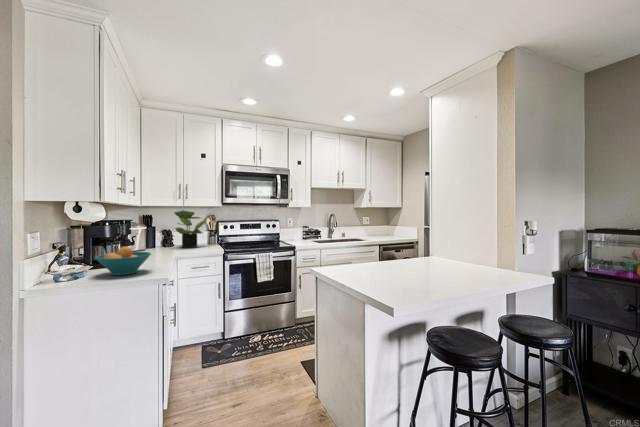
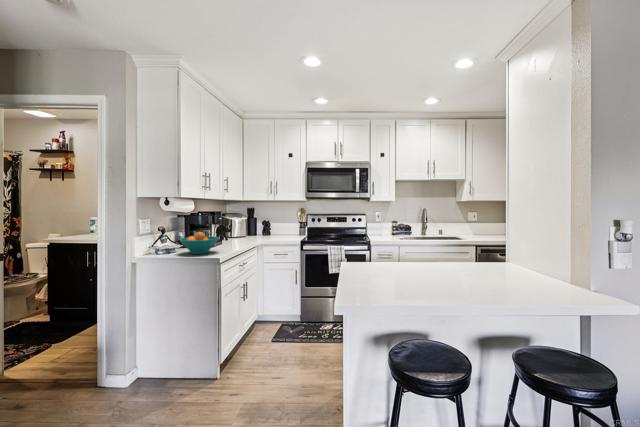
potted plant: present [175,210,206,248] -> none [266,204,293,237]

